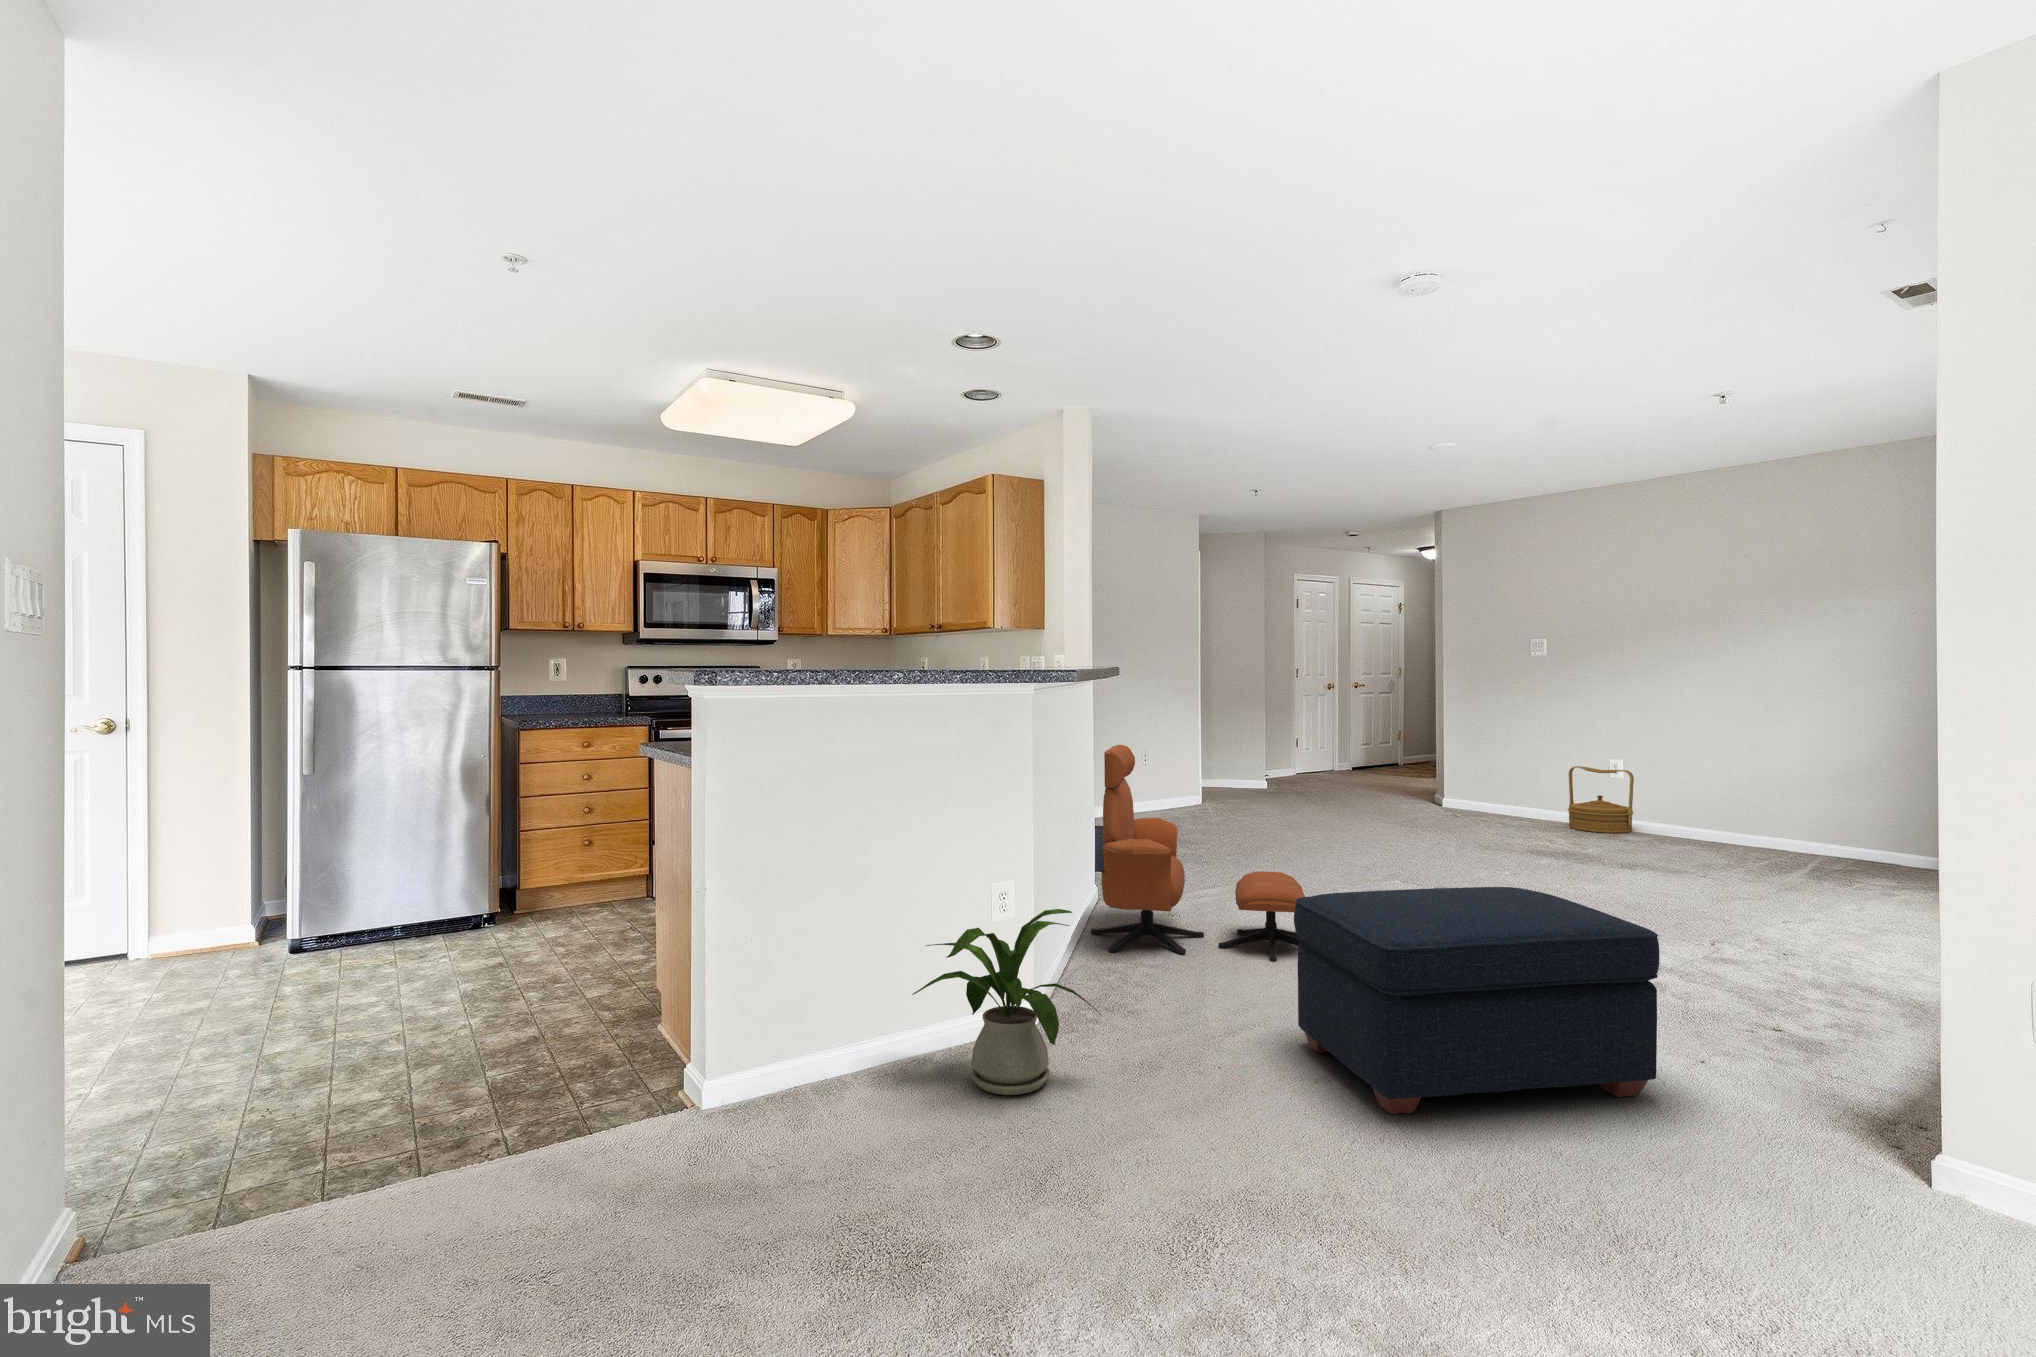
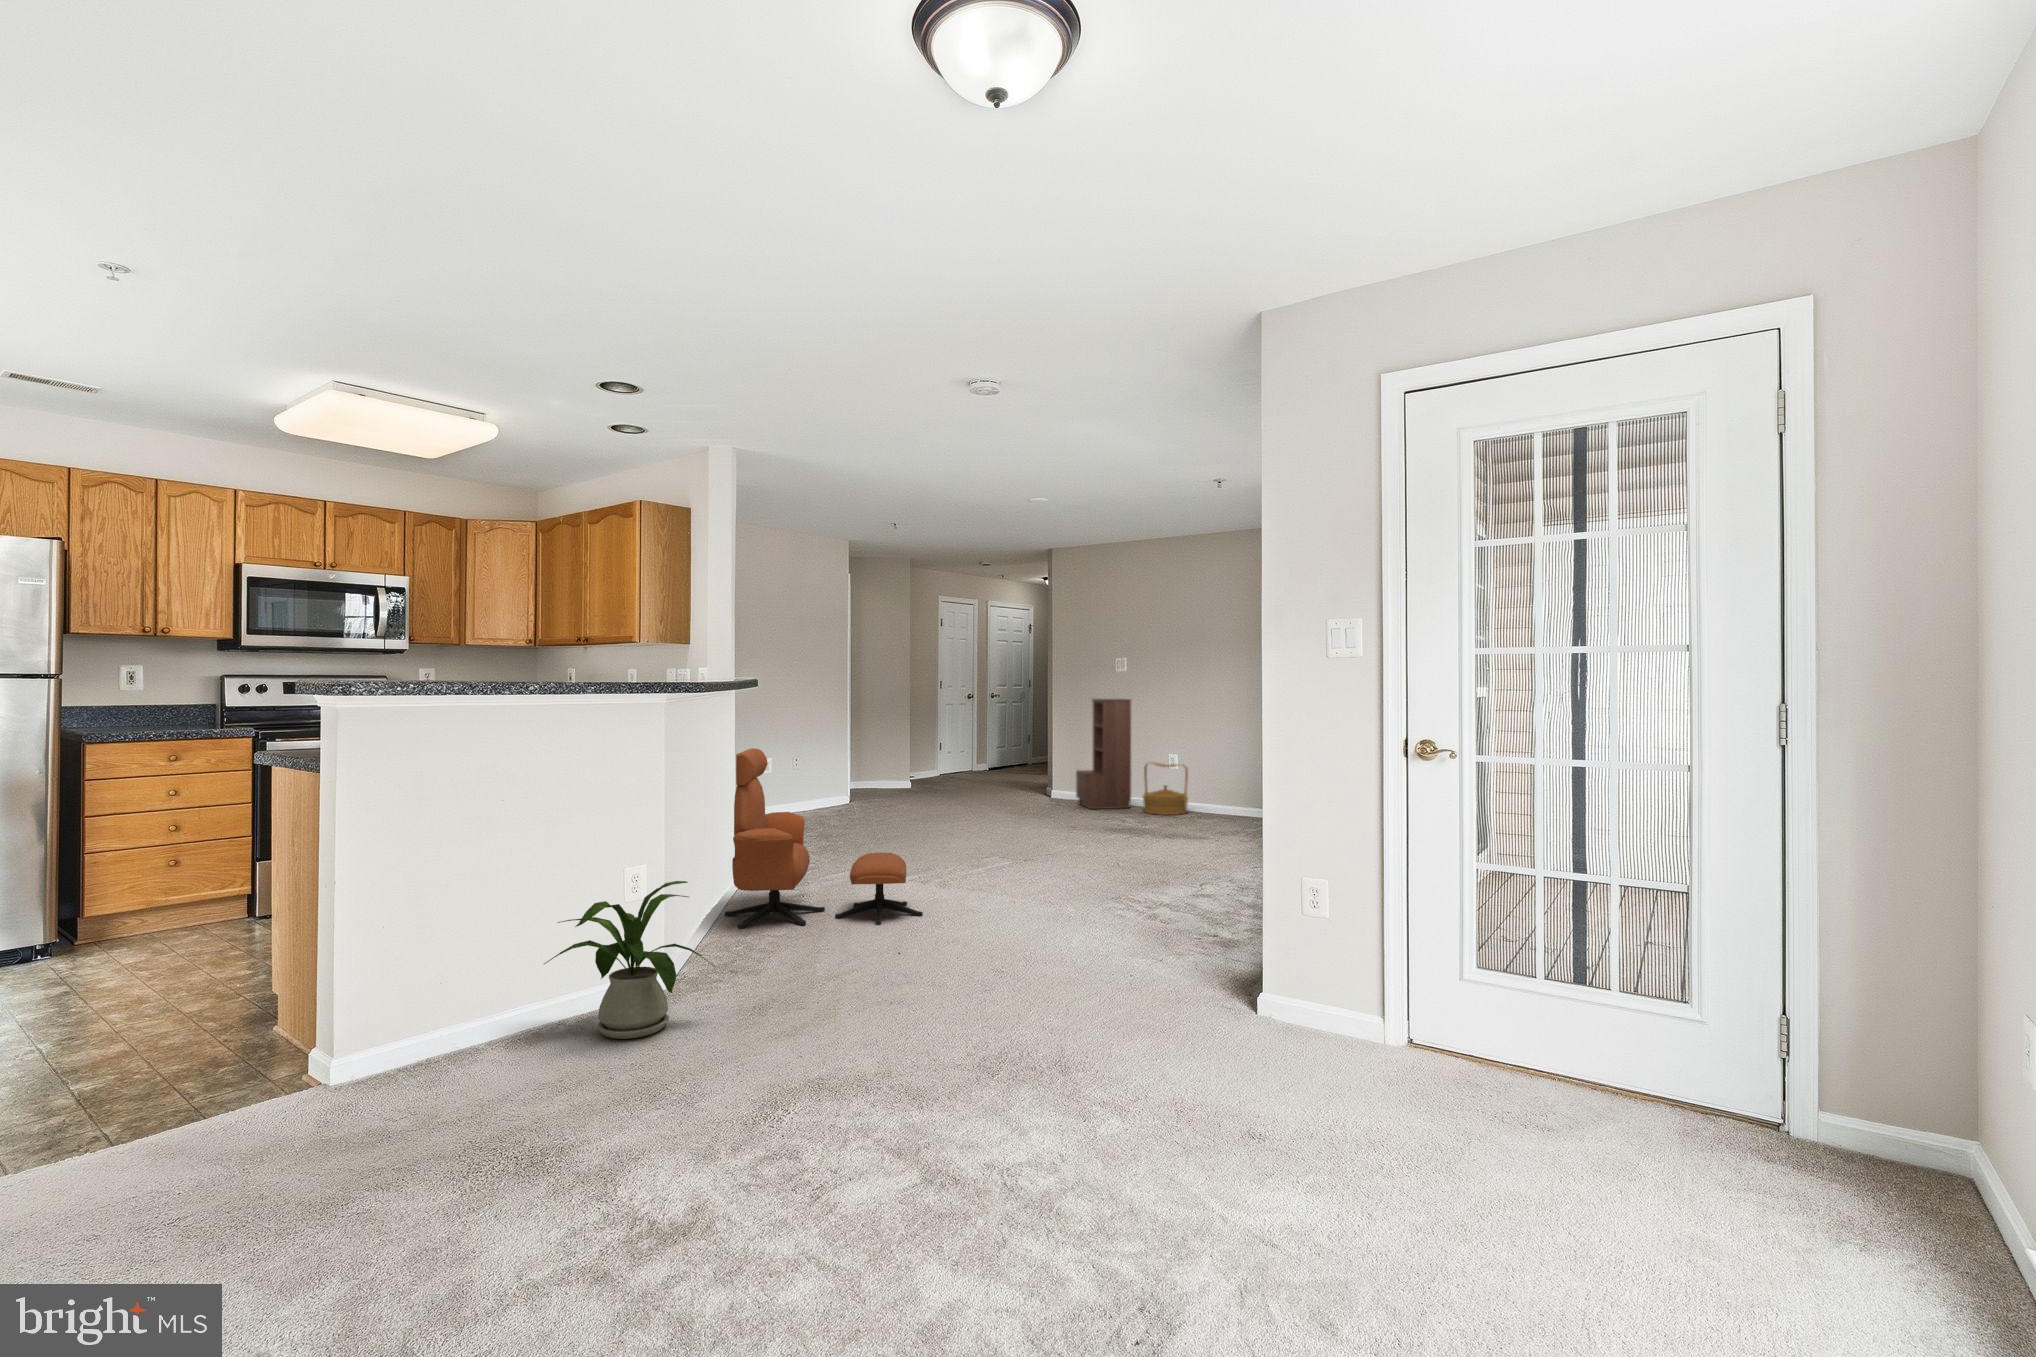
bookshelf: none [1474,688,1550,822] -> present [1076,699,1132,809]
ottoman: present [1294,887,1660,1114] -> none [878,849,1122,1017]

